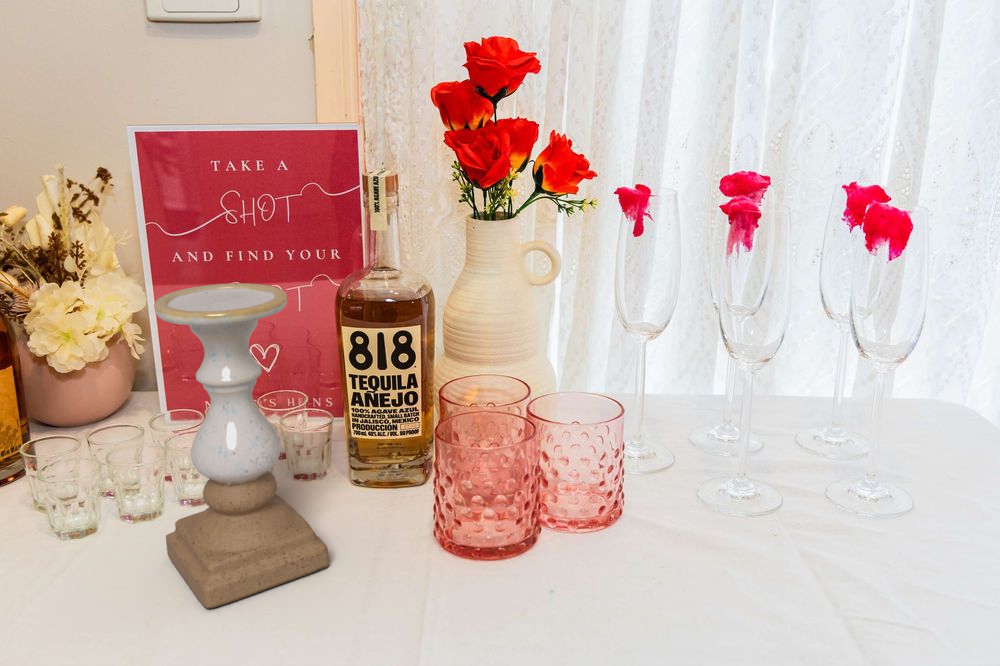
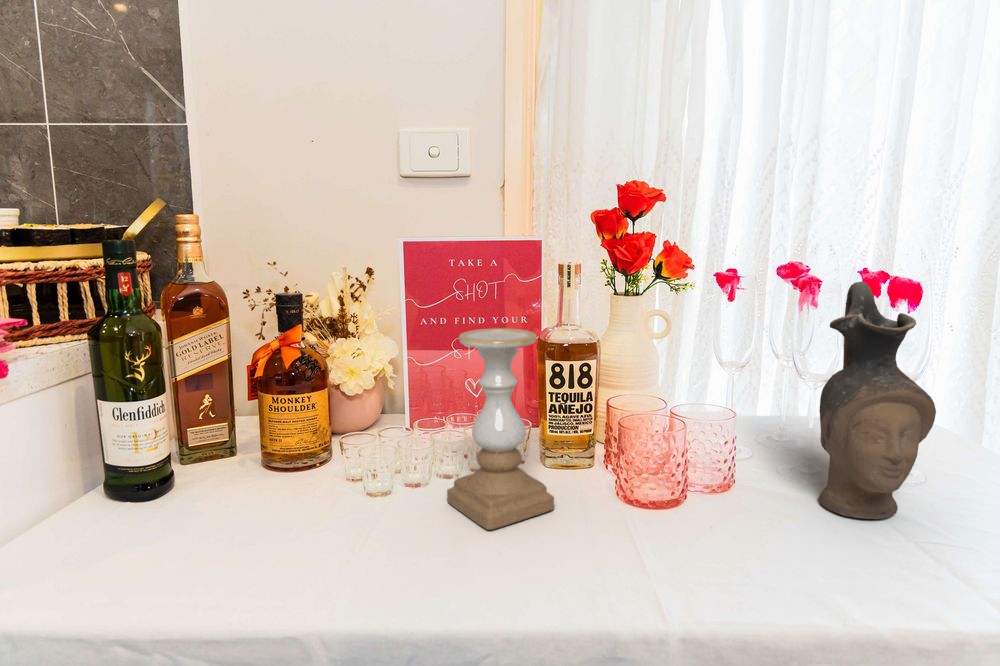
ceramic pitcher: none [738,211,905,579] -> present [819,282,936,519]

